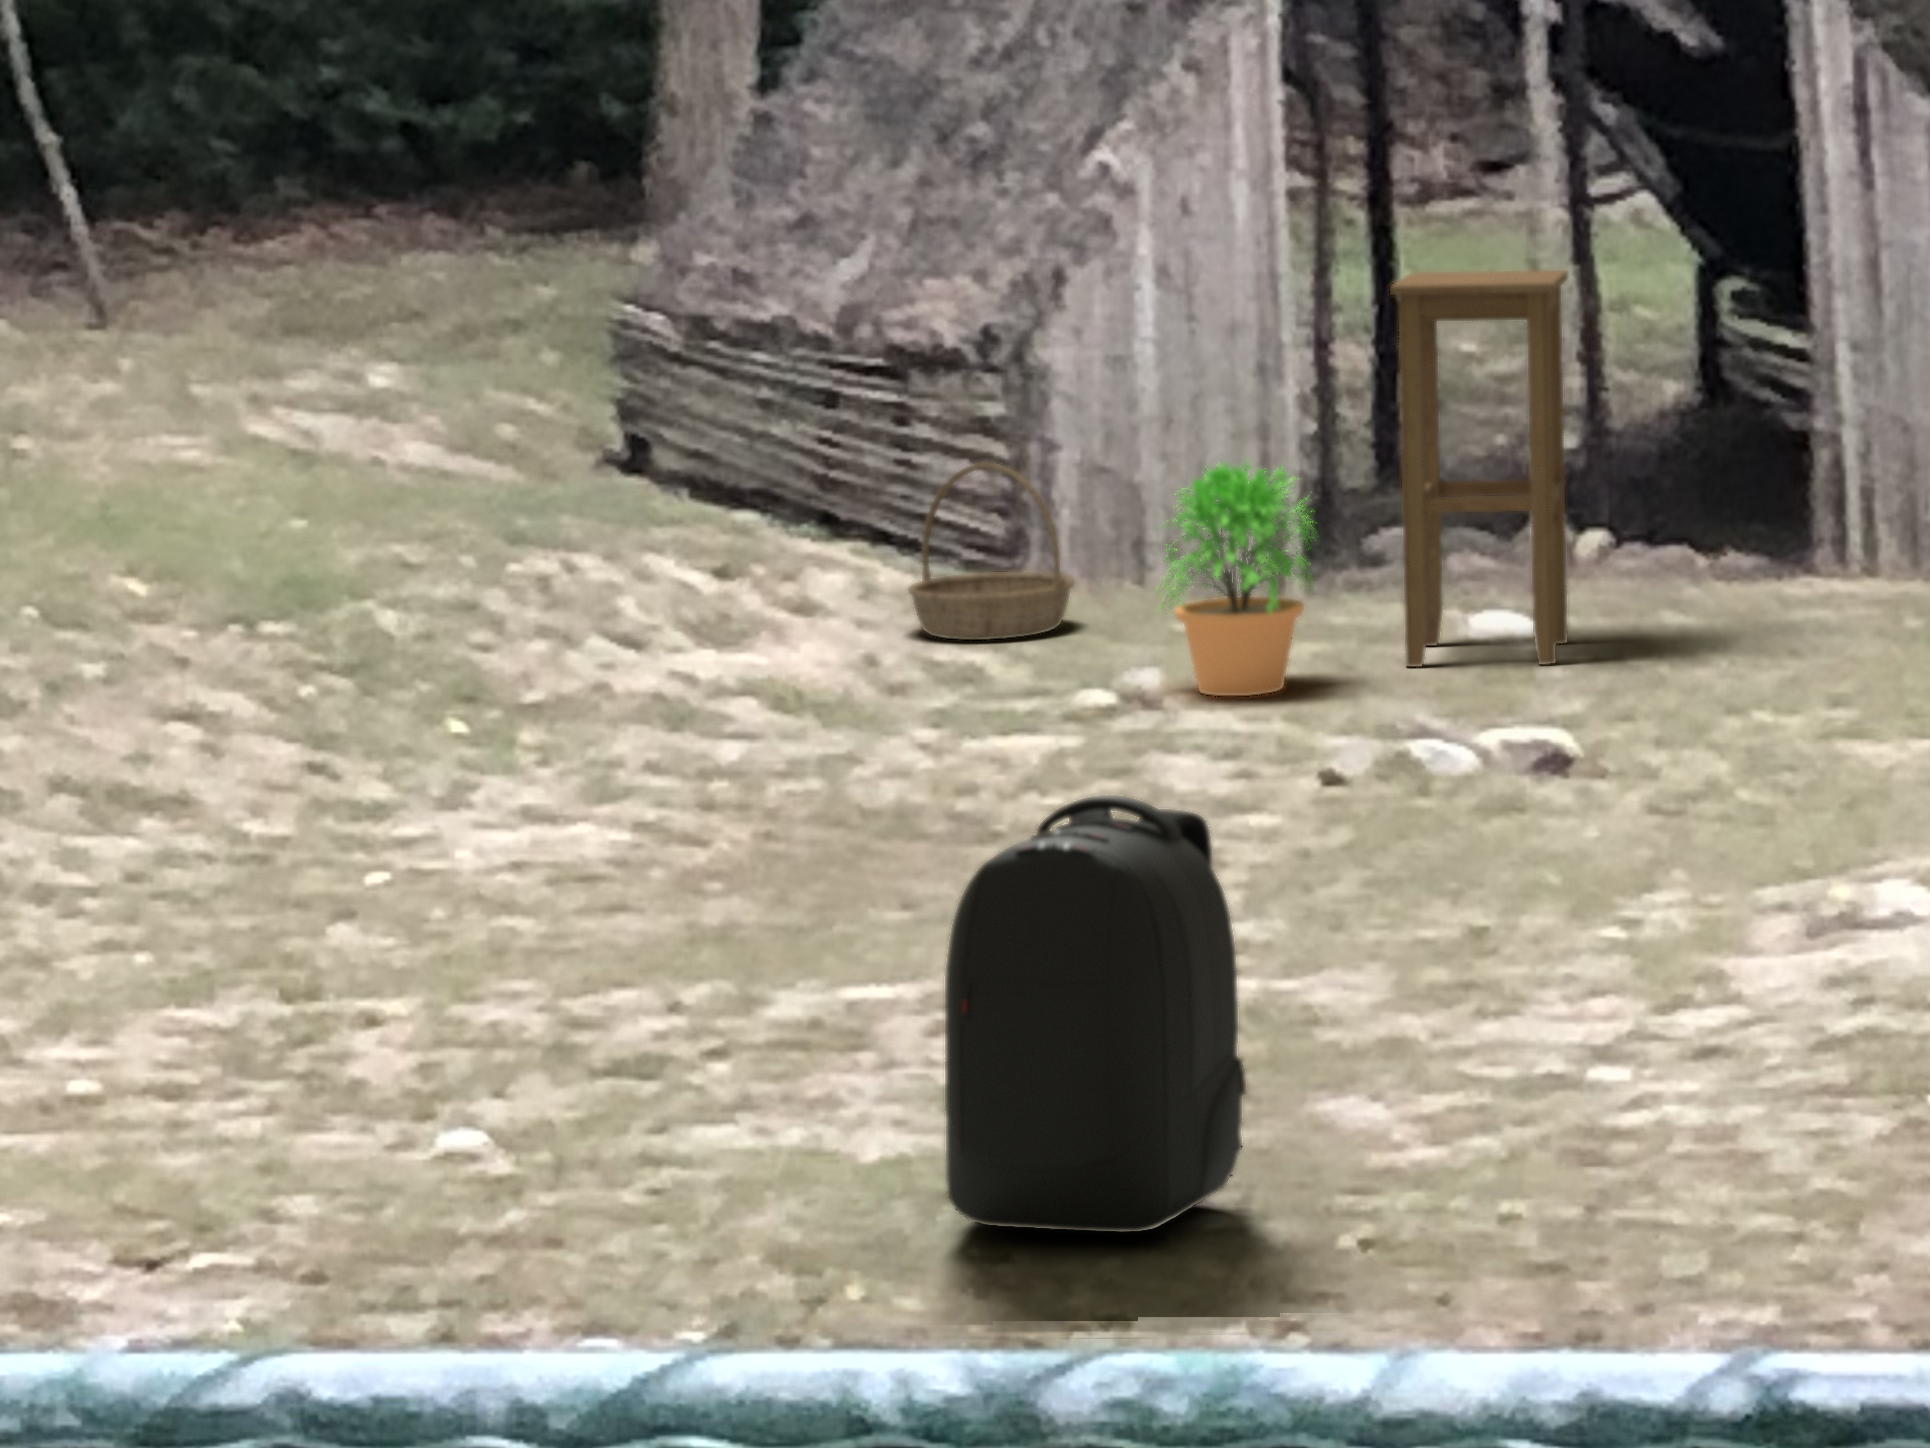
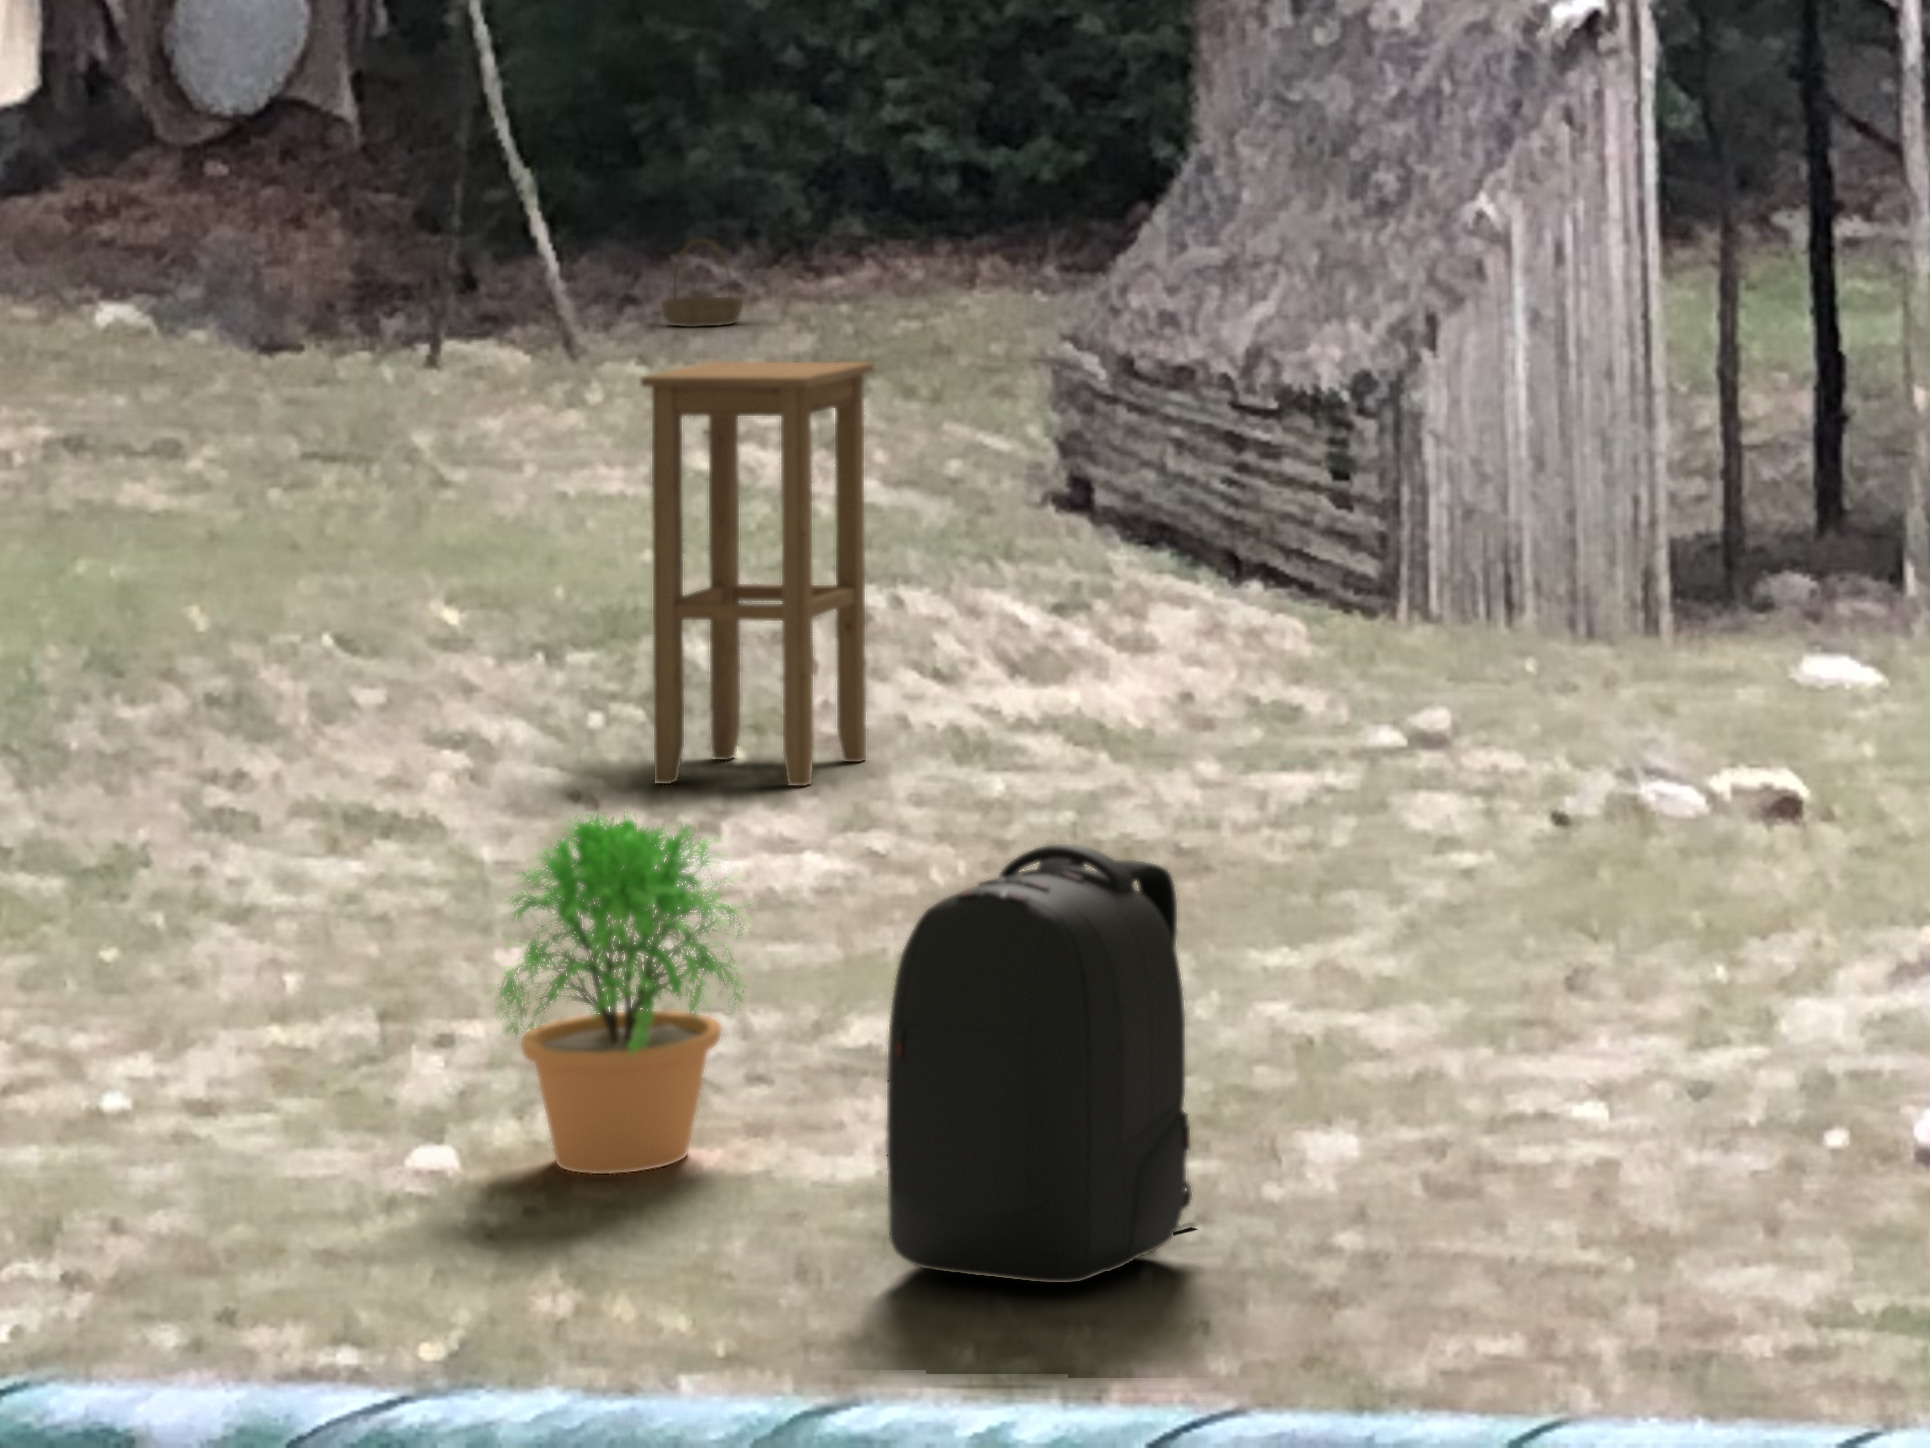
stool: present [1390,270,1568,667] -> present [641,362,874,786]
potted plant: present [1158,462,1317,696] -> present [489,811,748,1174]
basket: present [908,463,1074,640] -> present [661,240,744,327]

